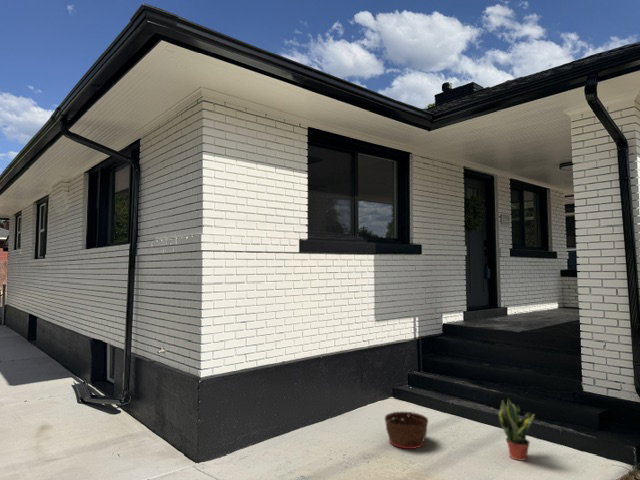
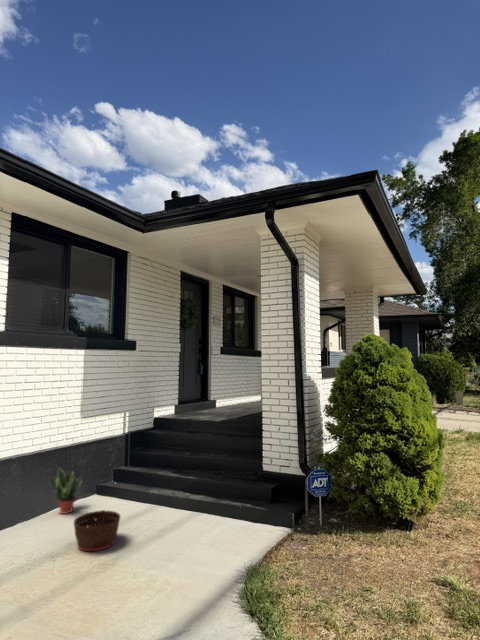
potted plant: present [499,400,534,461] -> present [51,468,82,514]

